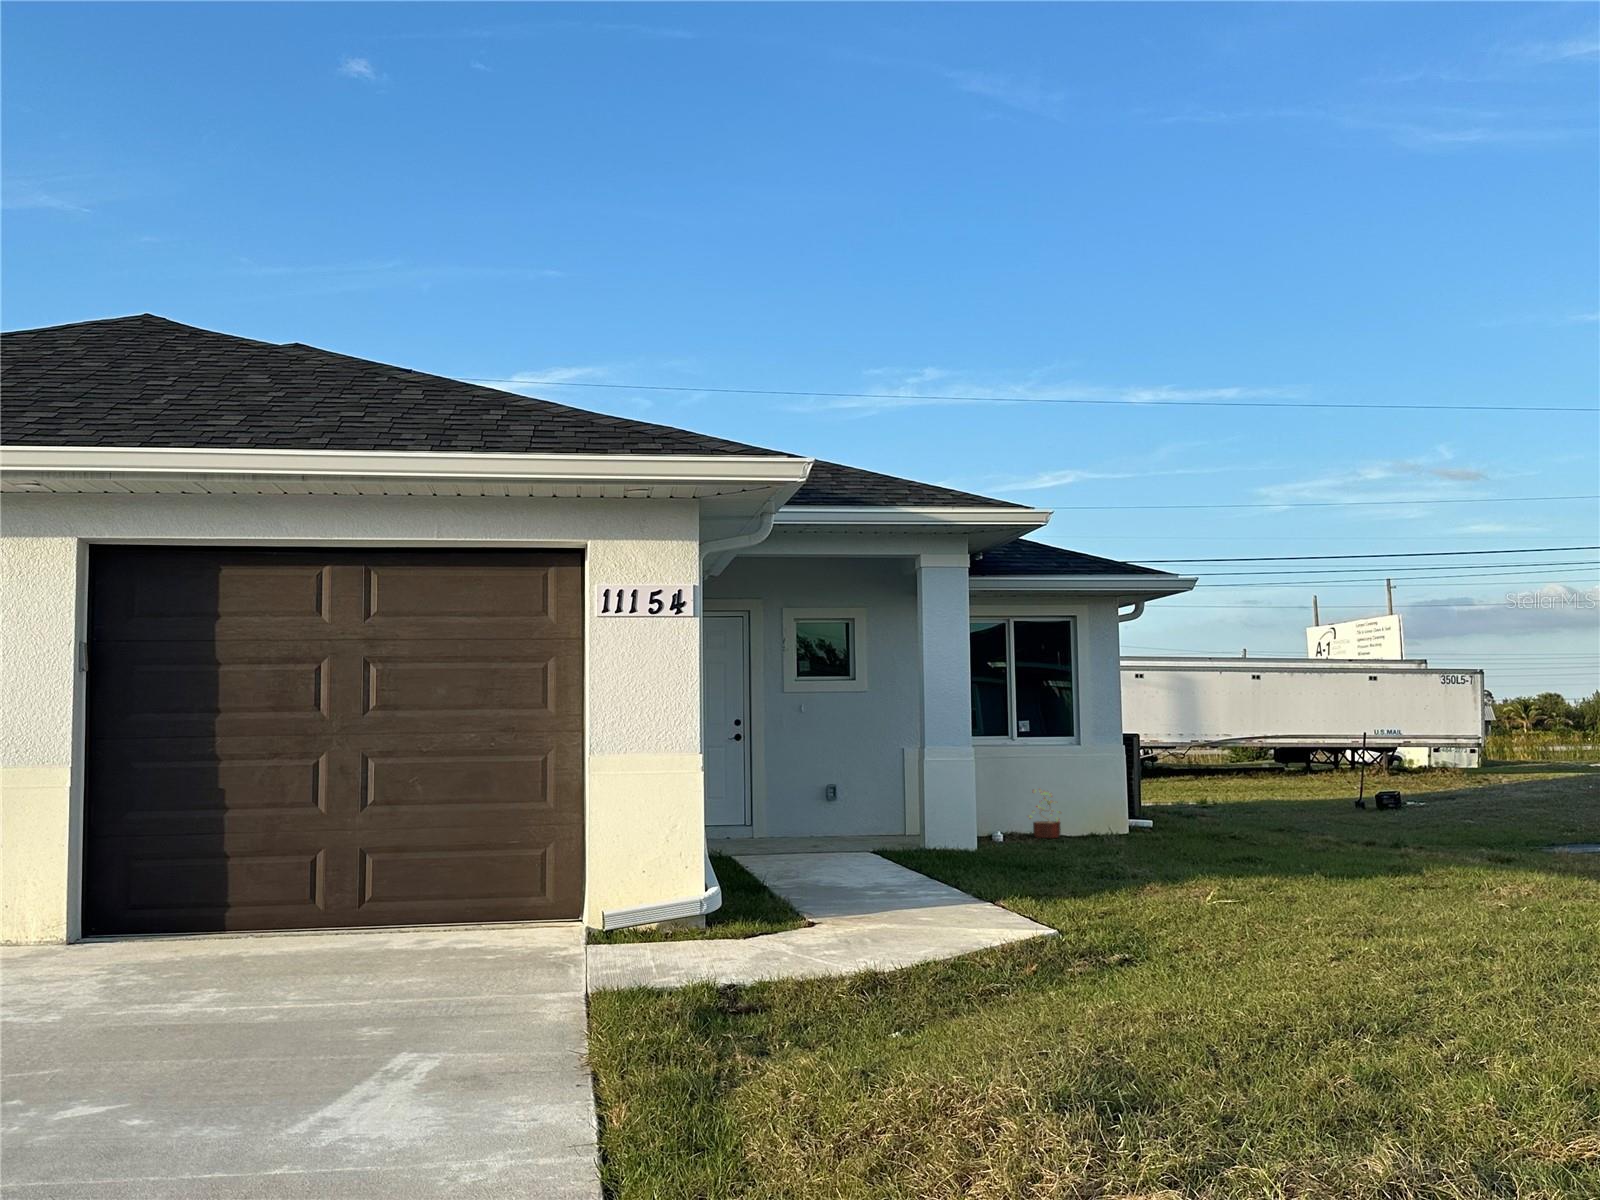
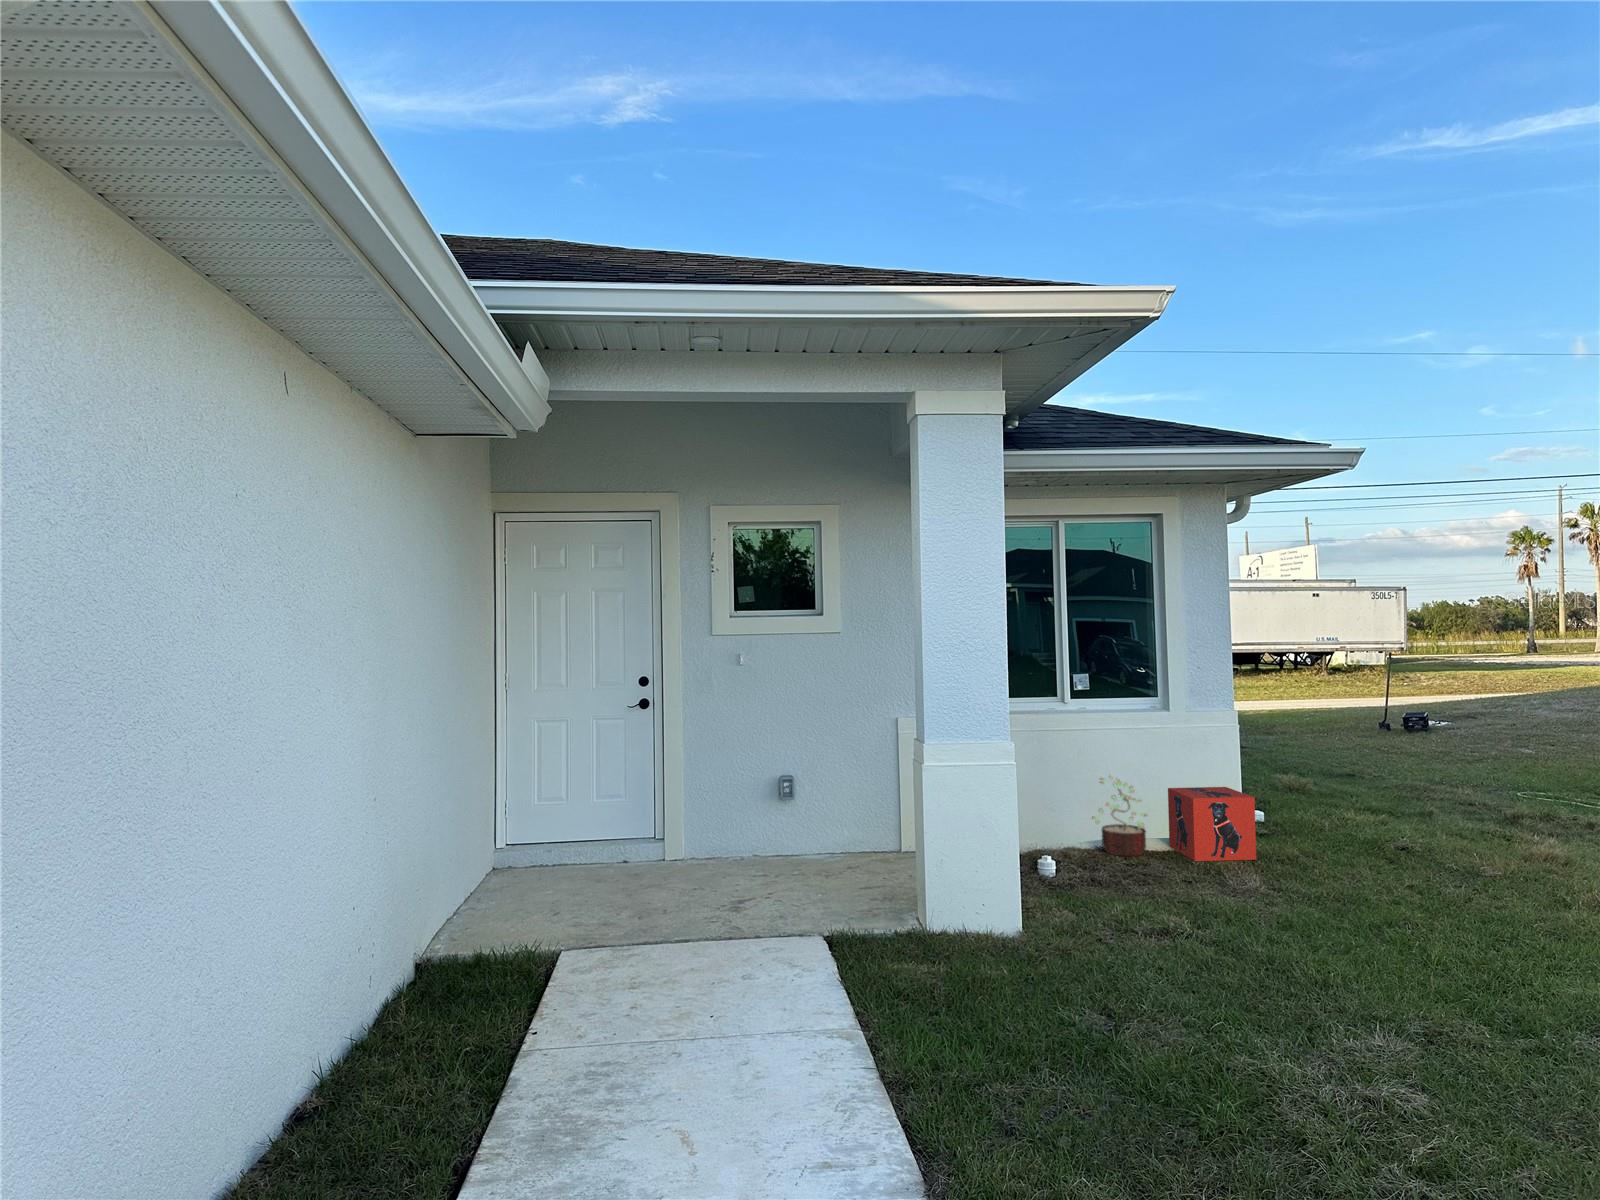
storage box: none [1078,798,1127,840] -> present [1168,787,1256,861]

